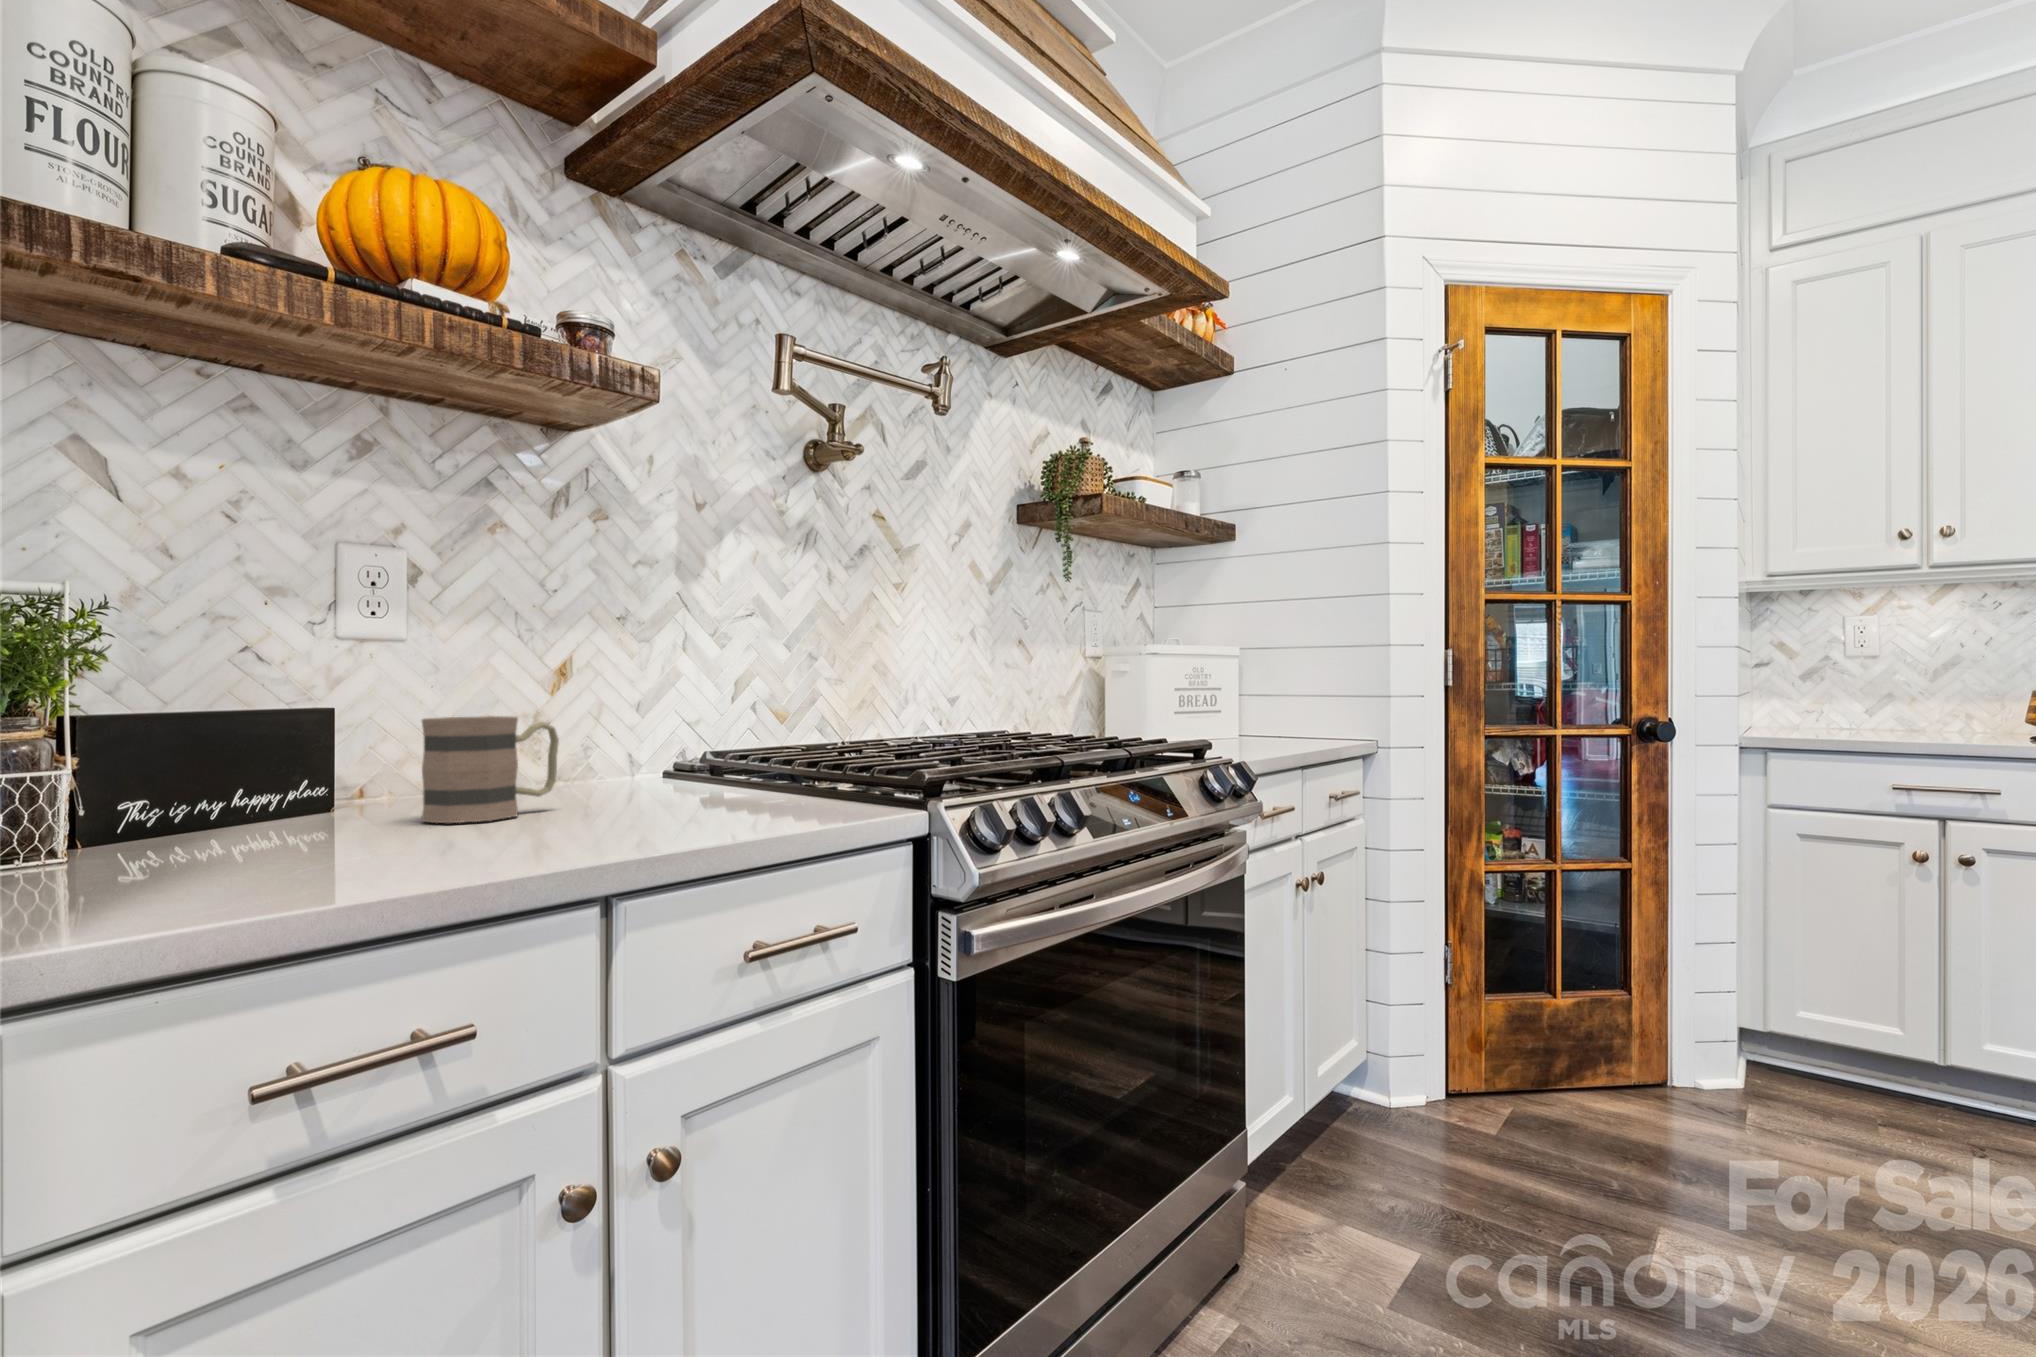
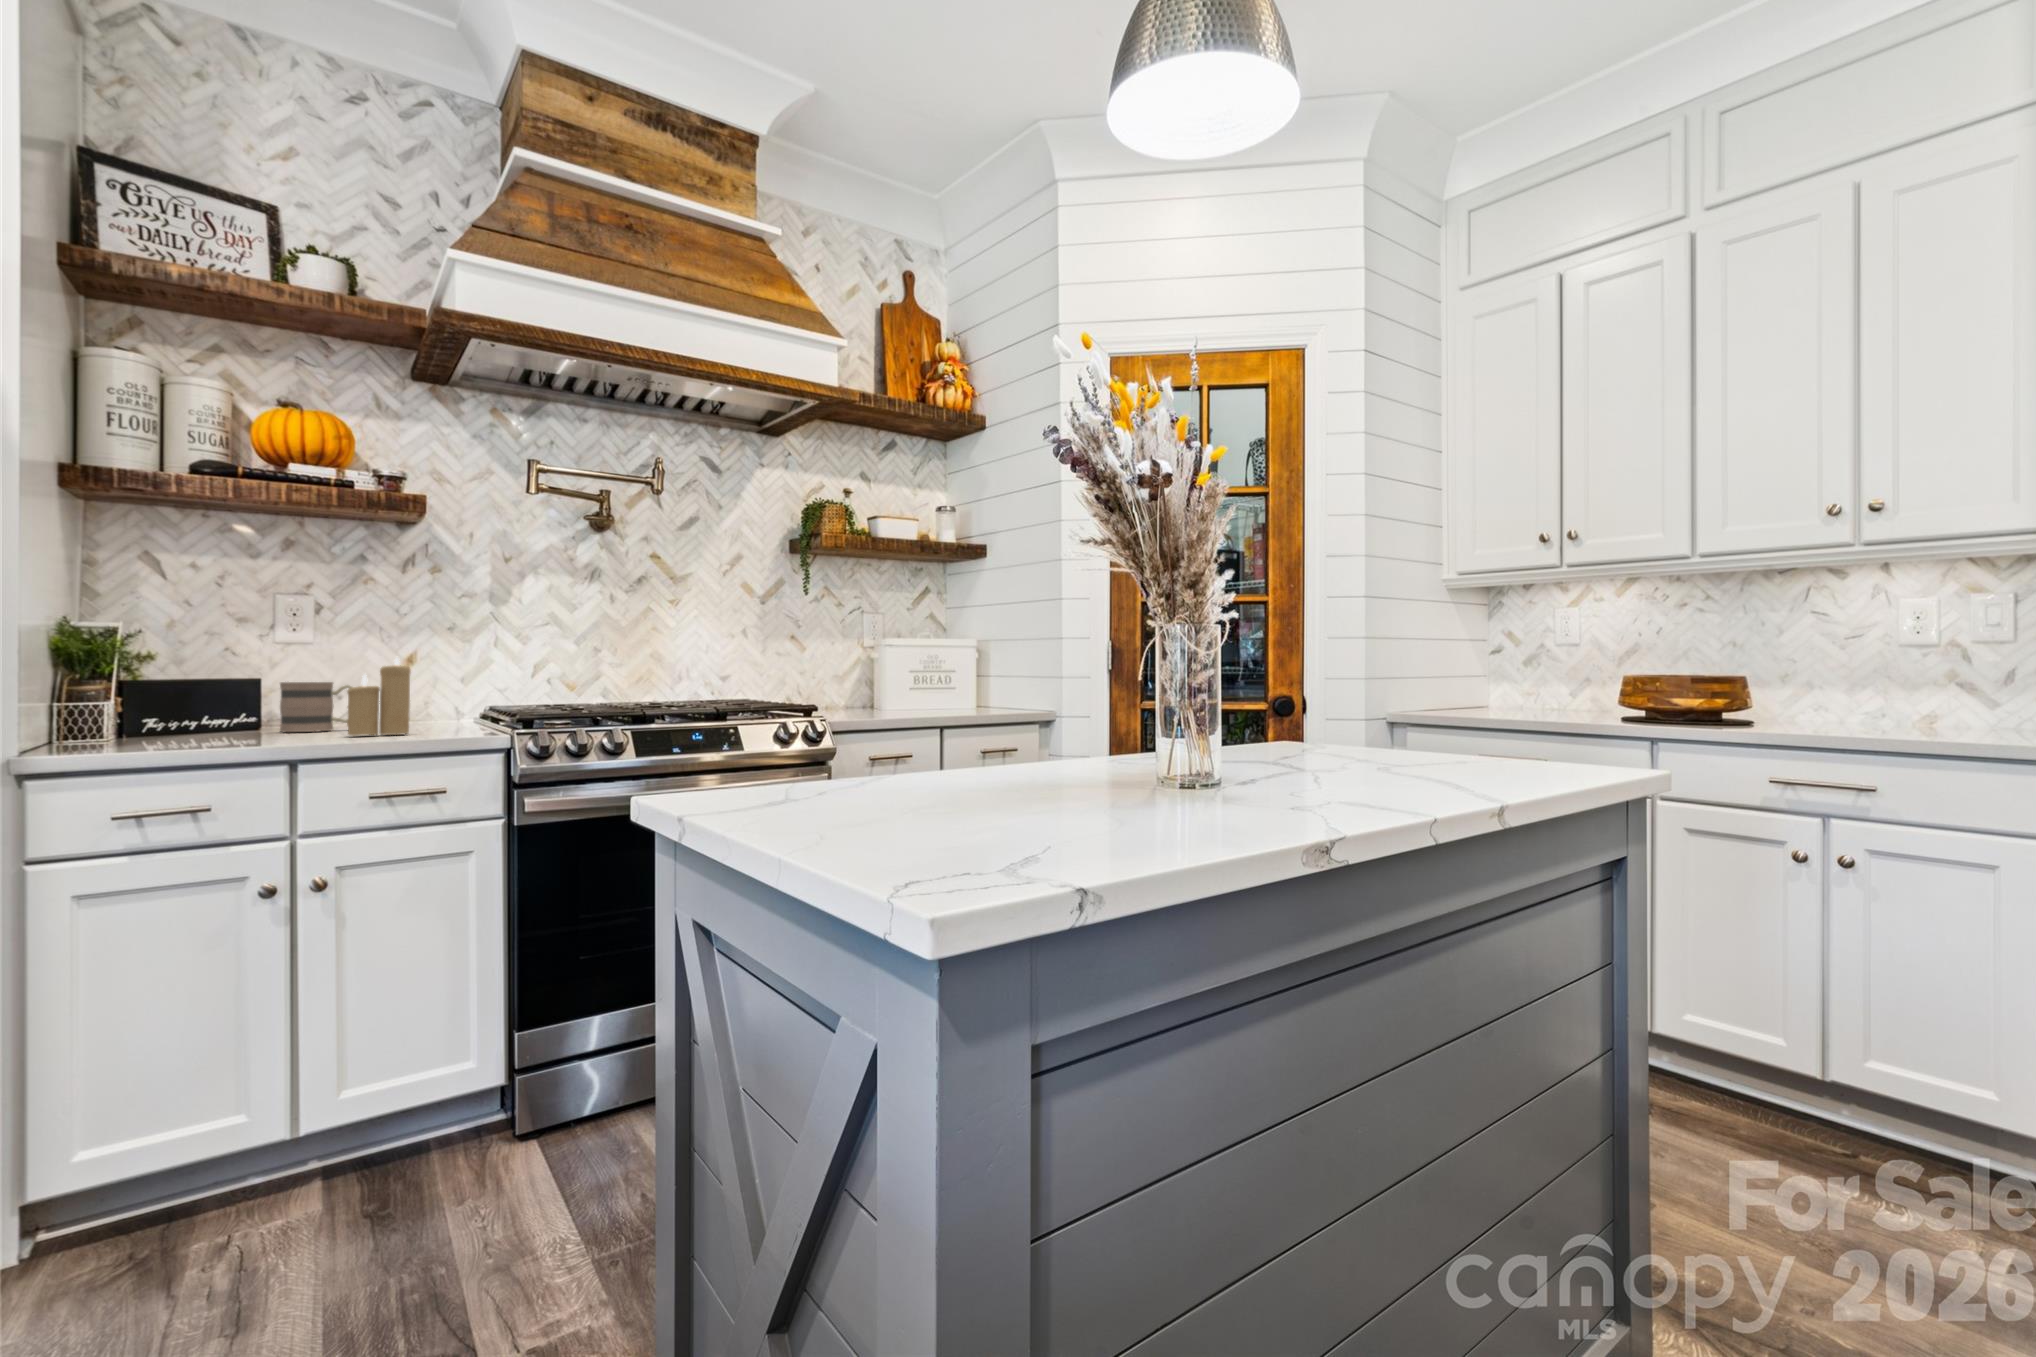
candle: none [659,667,764,835] -> present [347,658,411,736]

